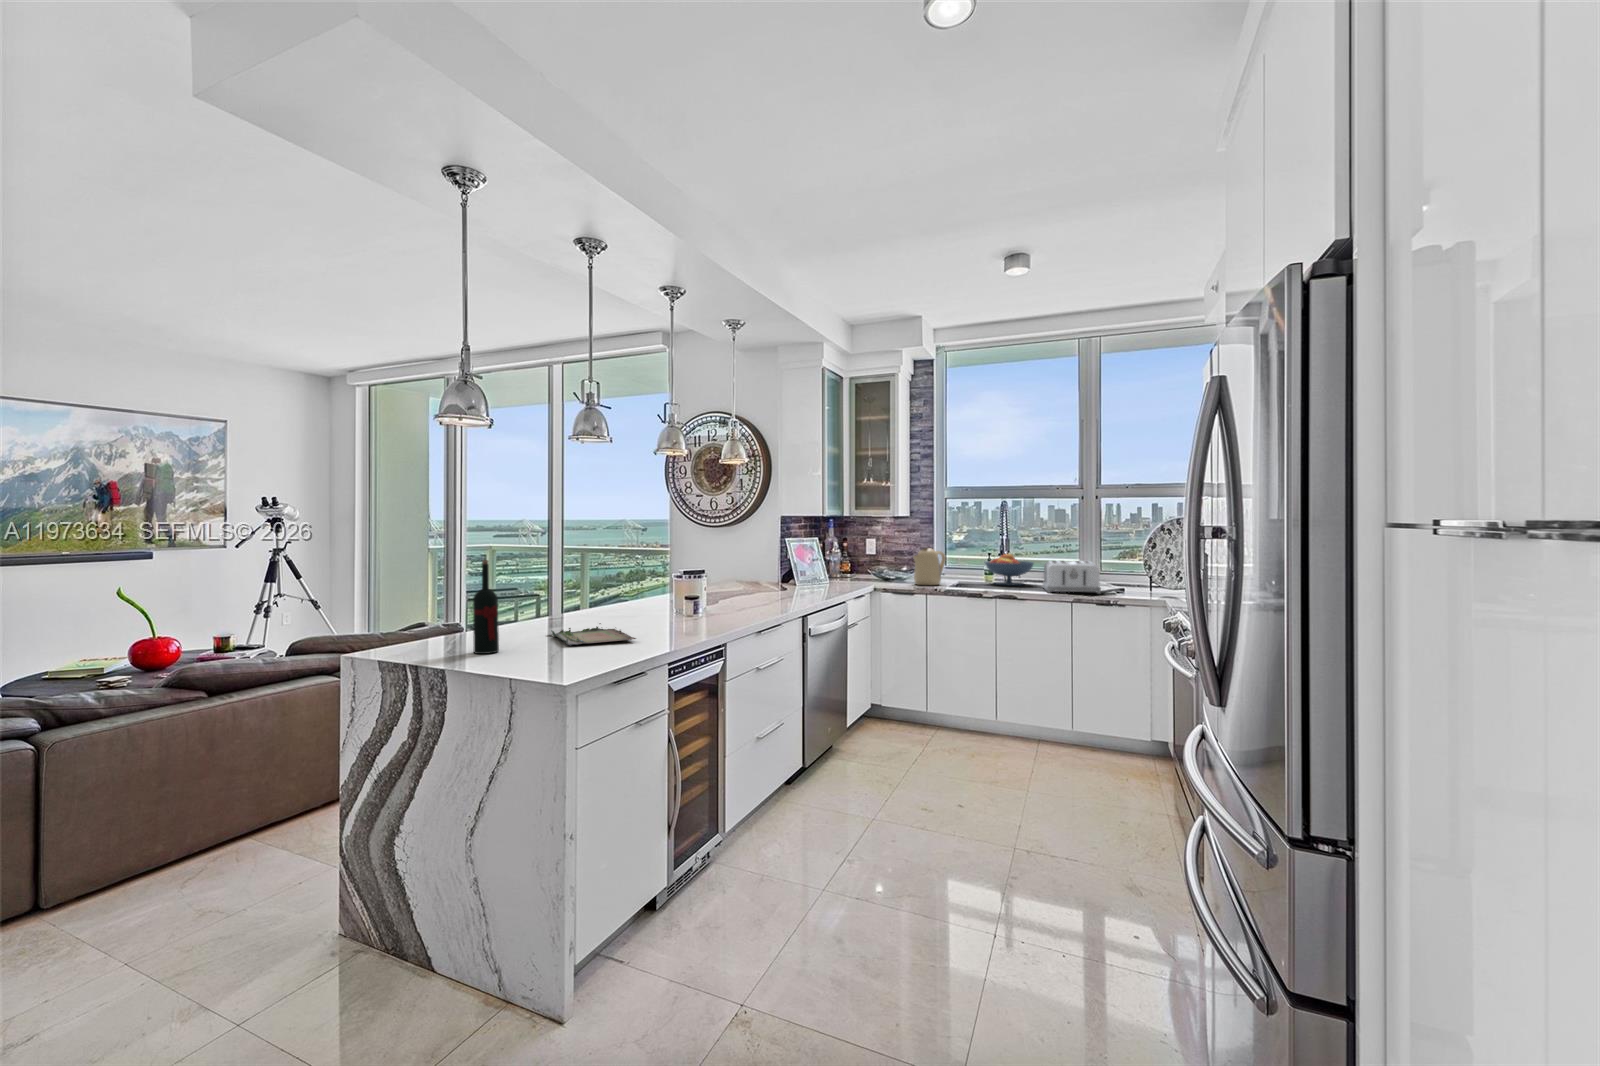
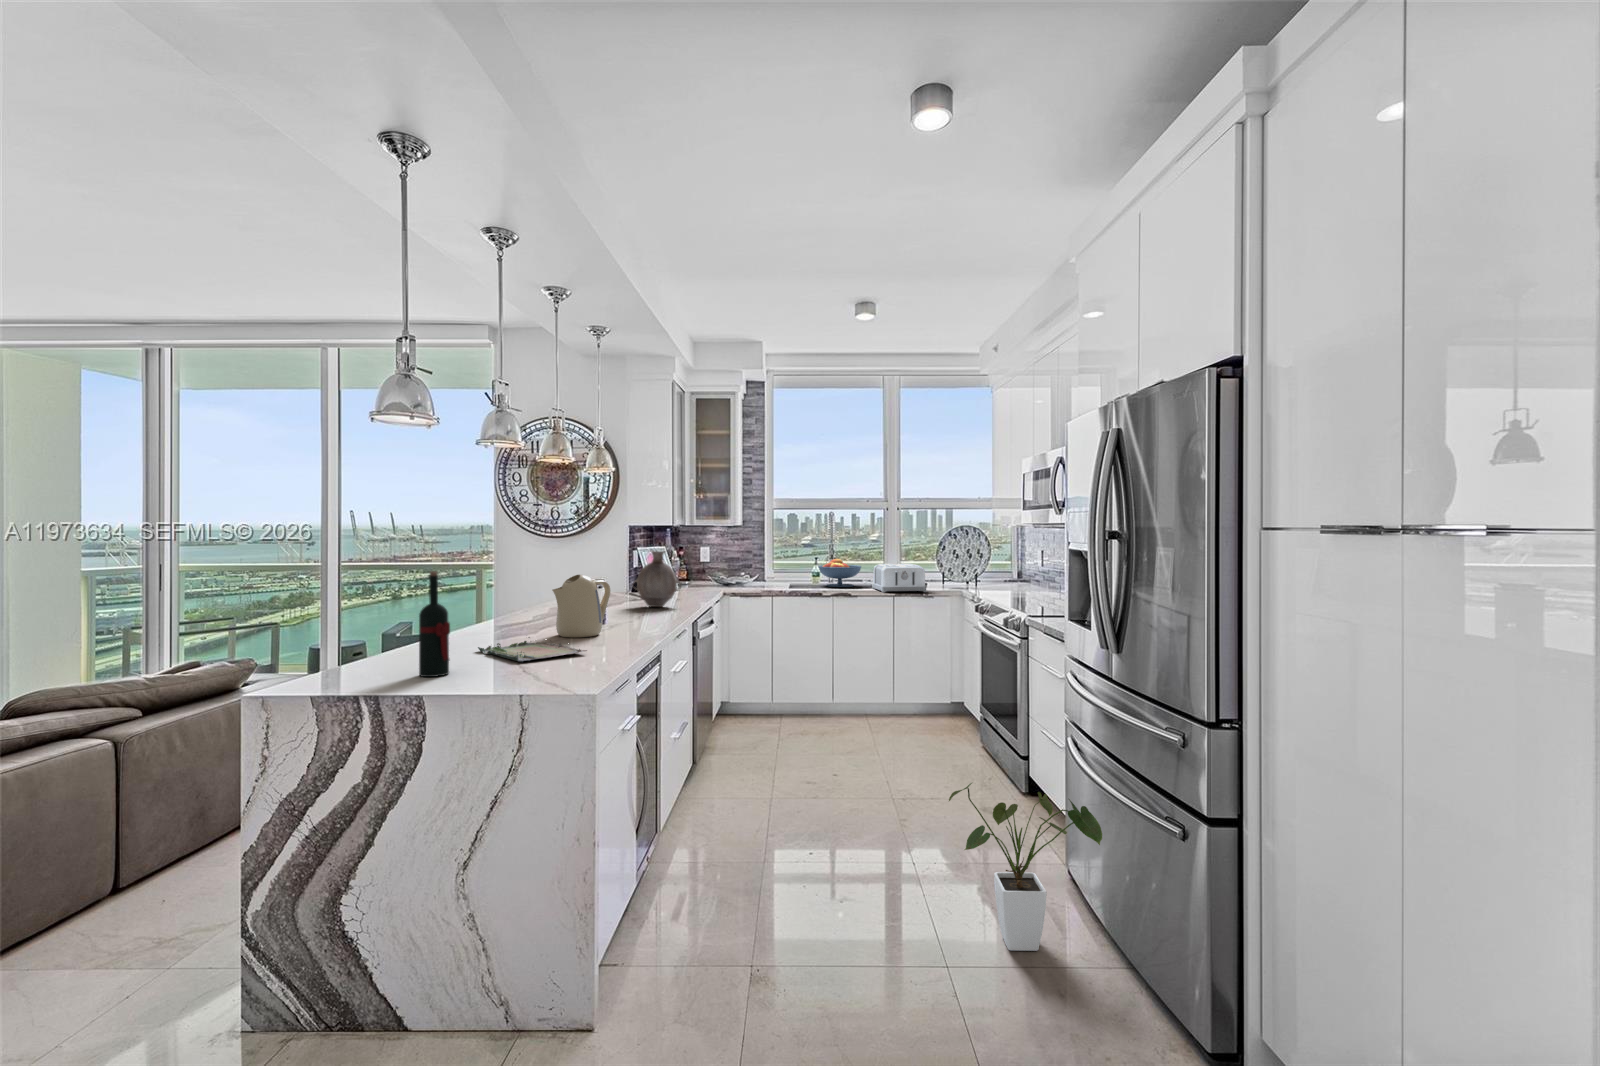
vase: none [752,543,800,600] -> present [632,551,681,607]
kettle: present [913,548,945,585] -> present [552,575,610,638]
house plant: none [974,805,1135,1003] -> present [949,783,1102,951]

